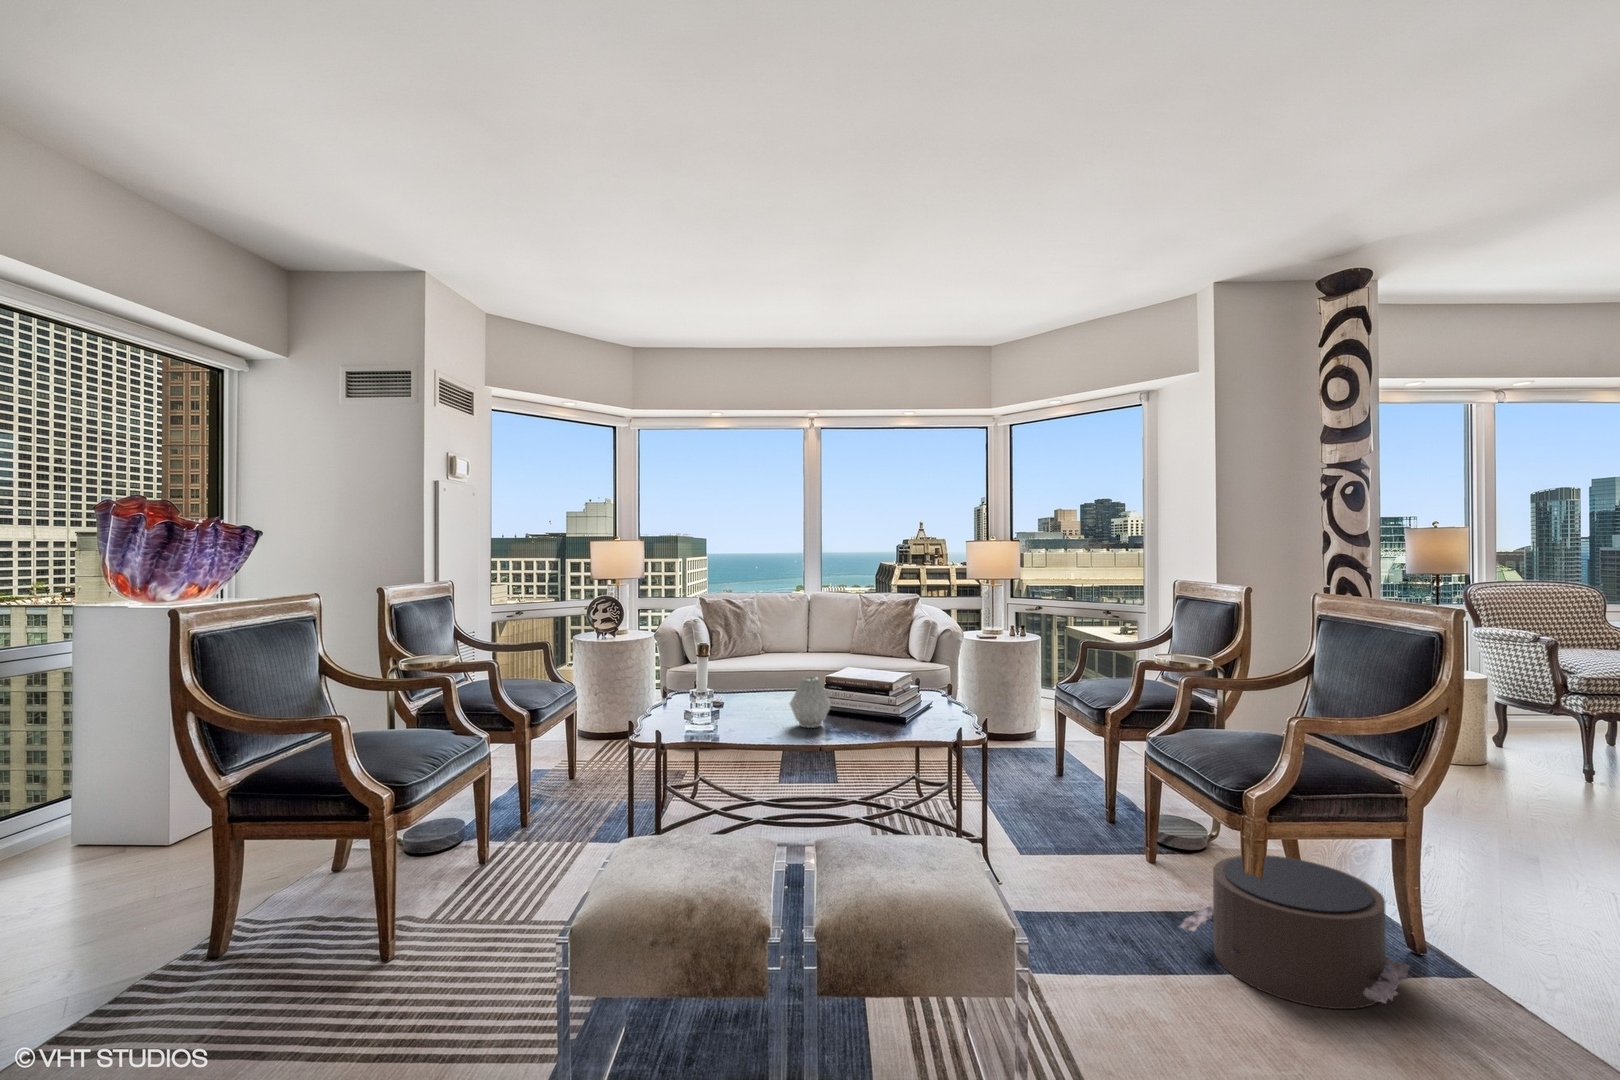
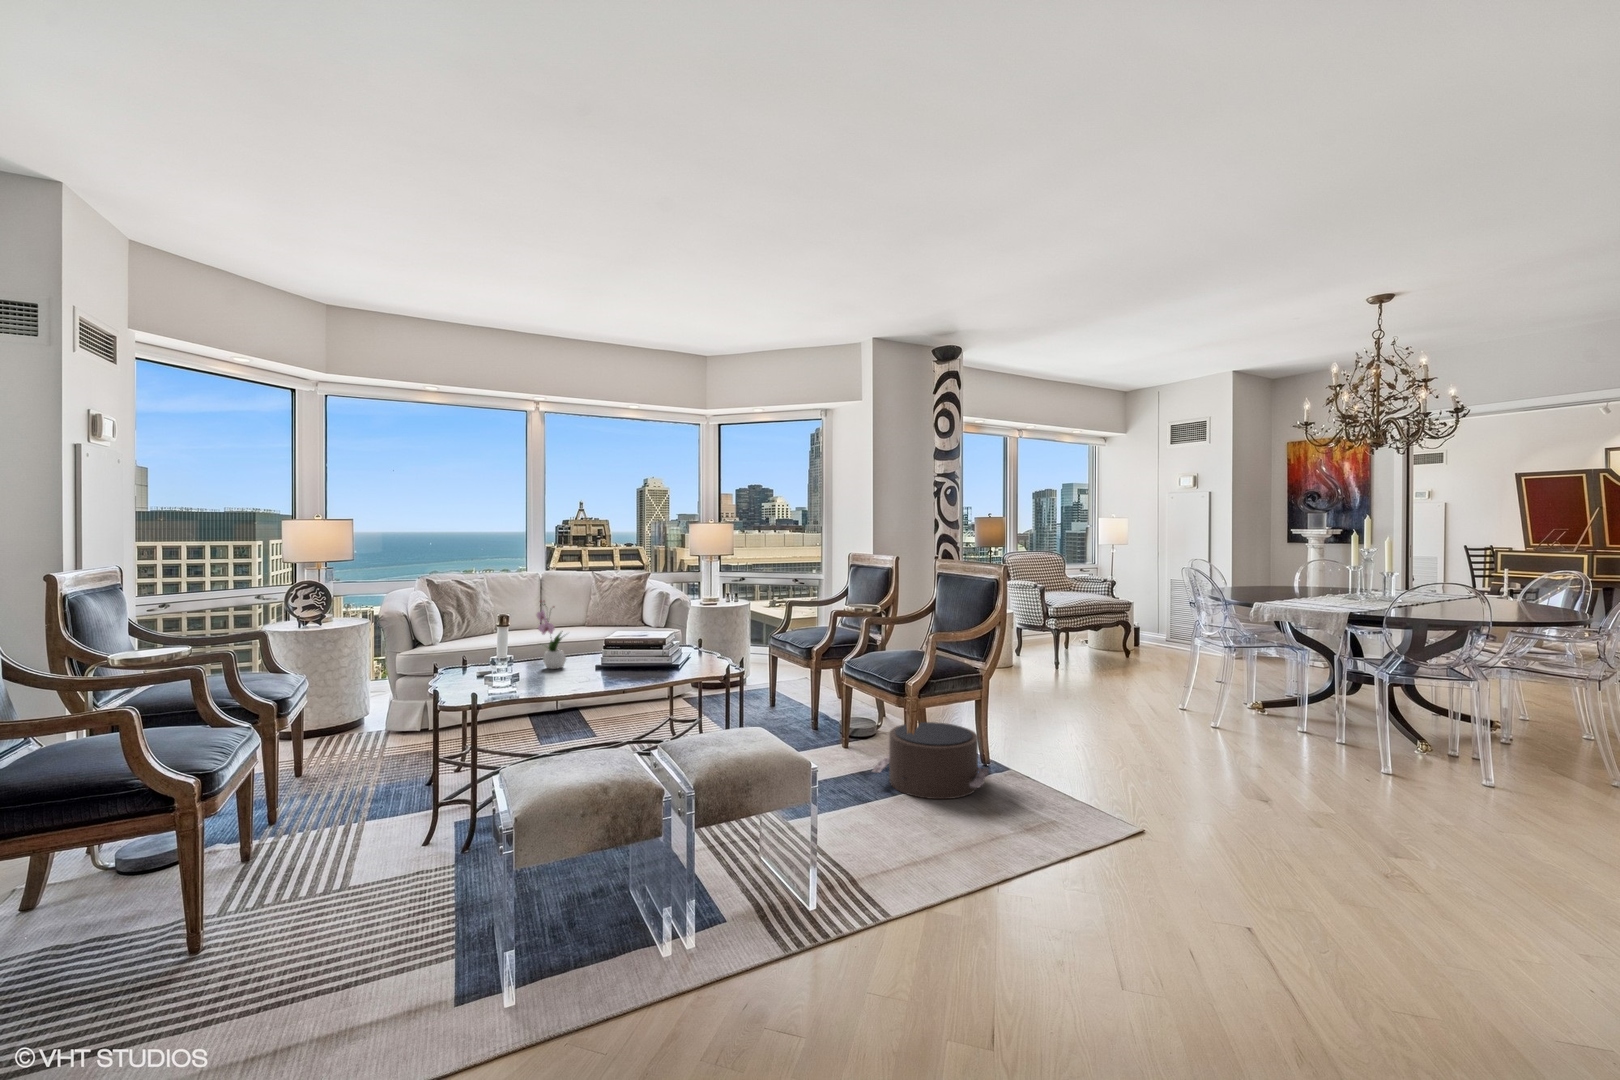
flower arrangement: none [739,627,776,712] -> present [537,601,566,669]
vase: present [790,677,831,728] -> none [588,636,623,676]

